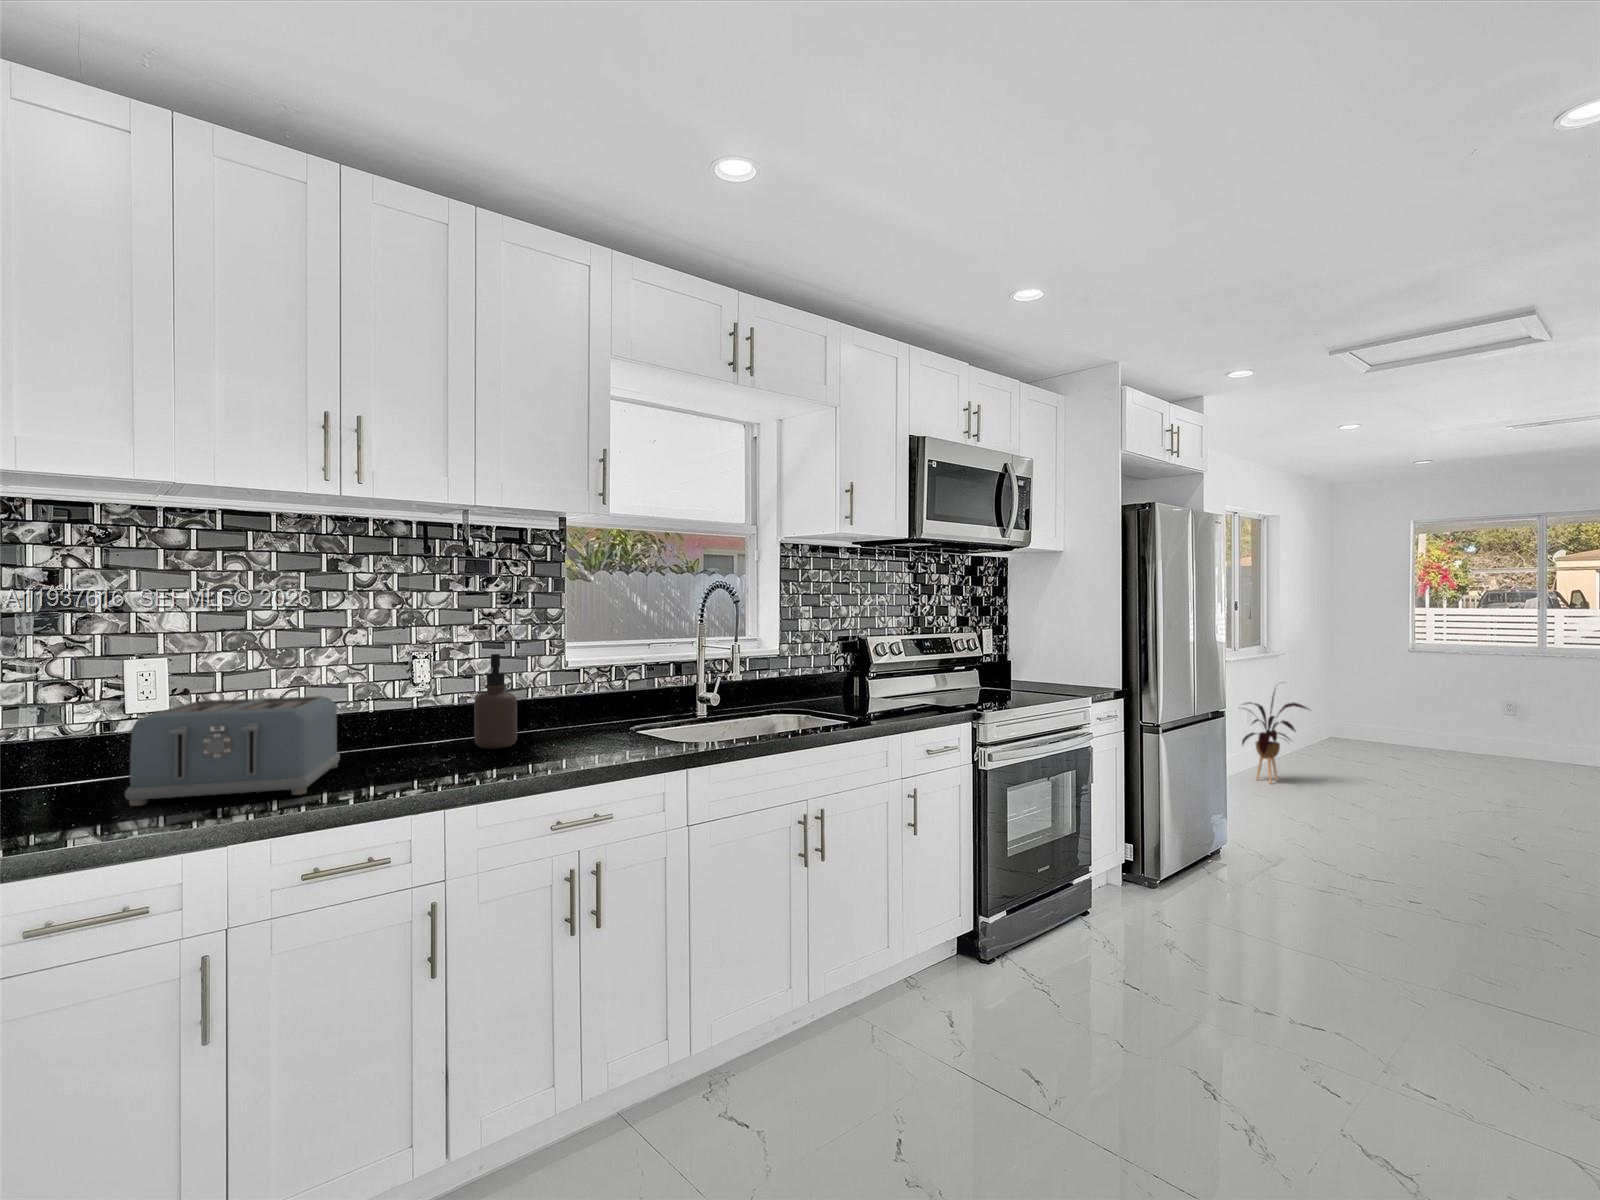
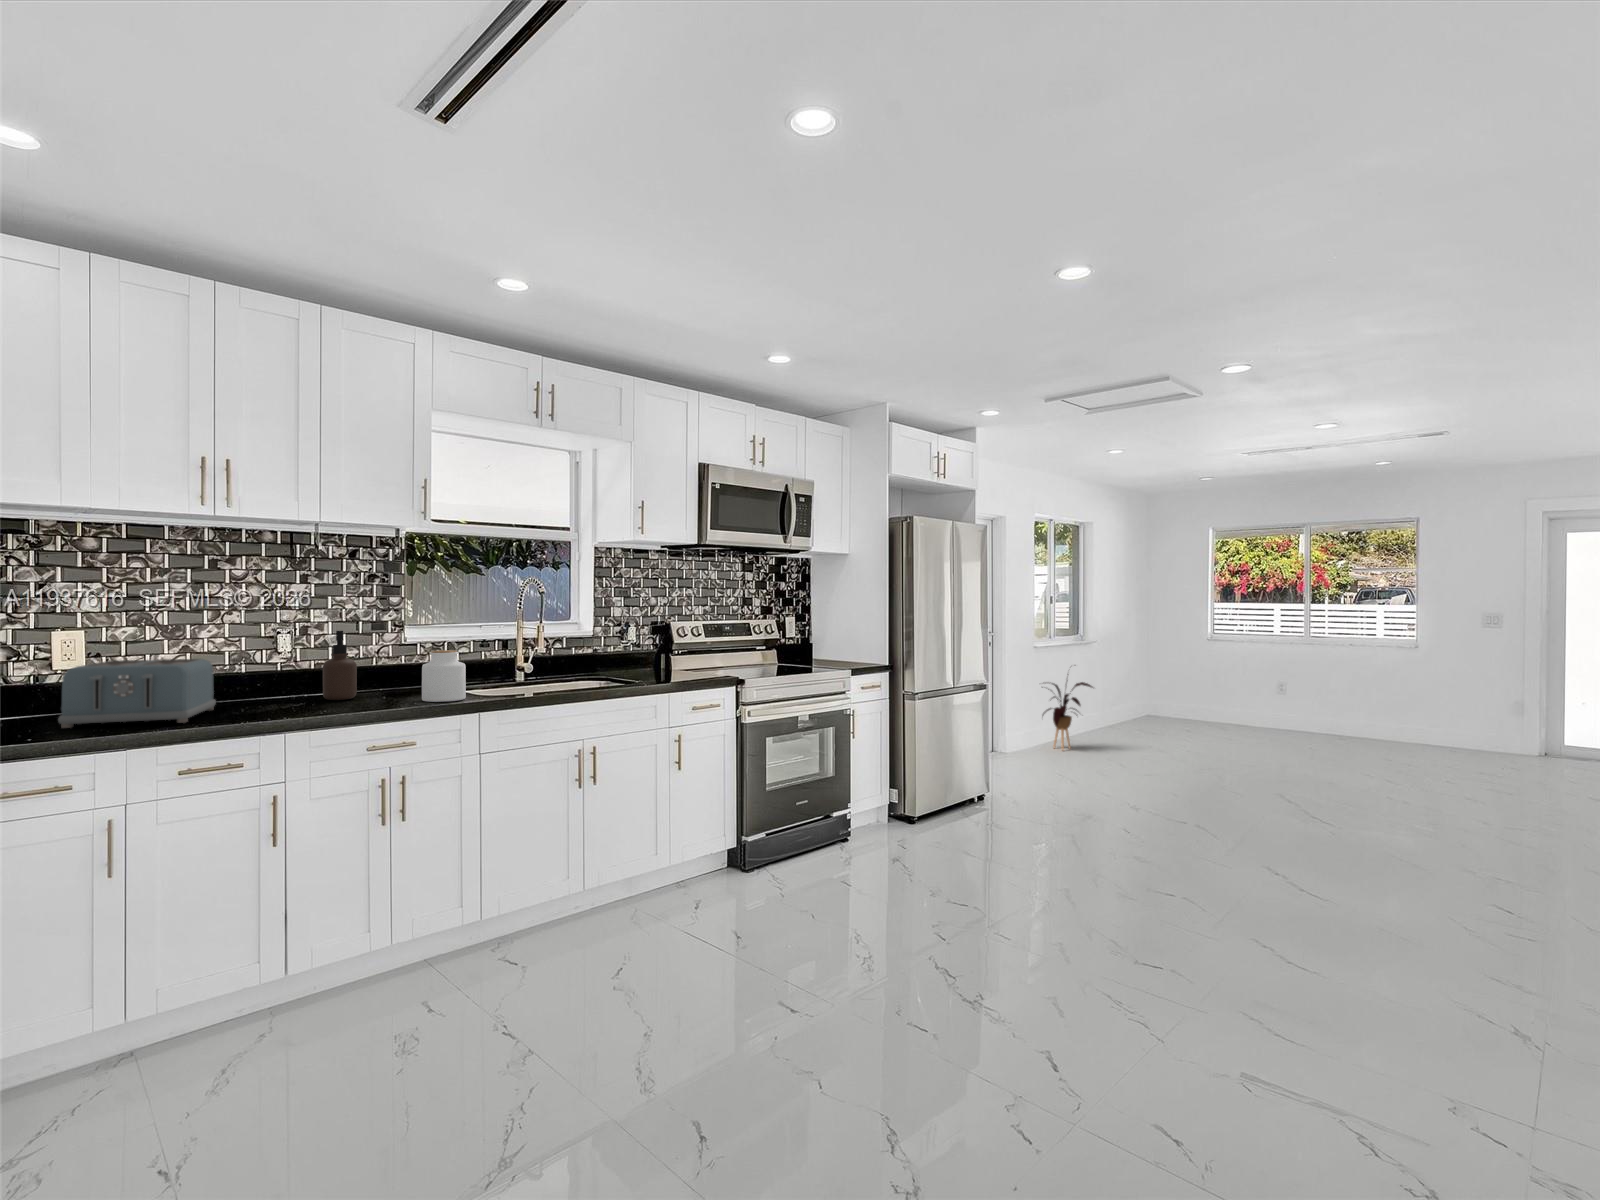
jar: none [604,680,660,751] -> present [422,650,466,702]

